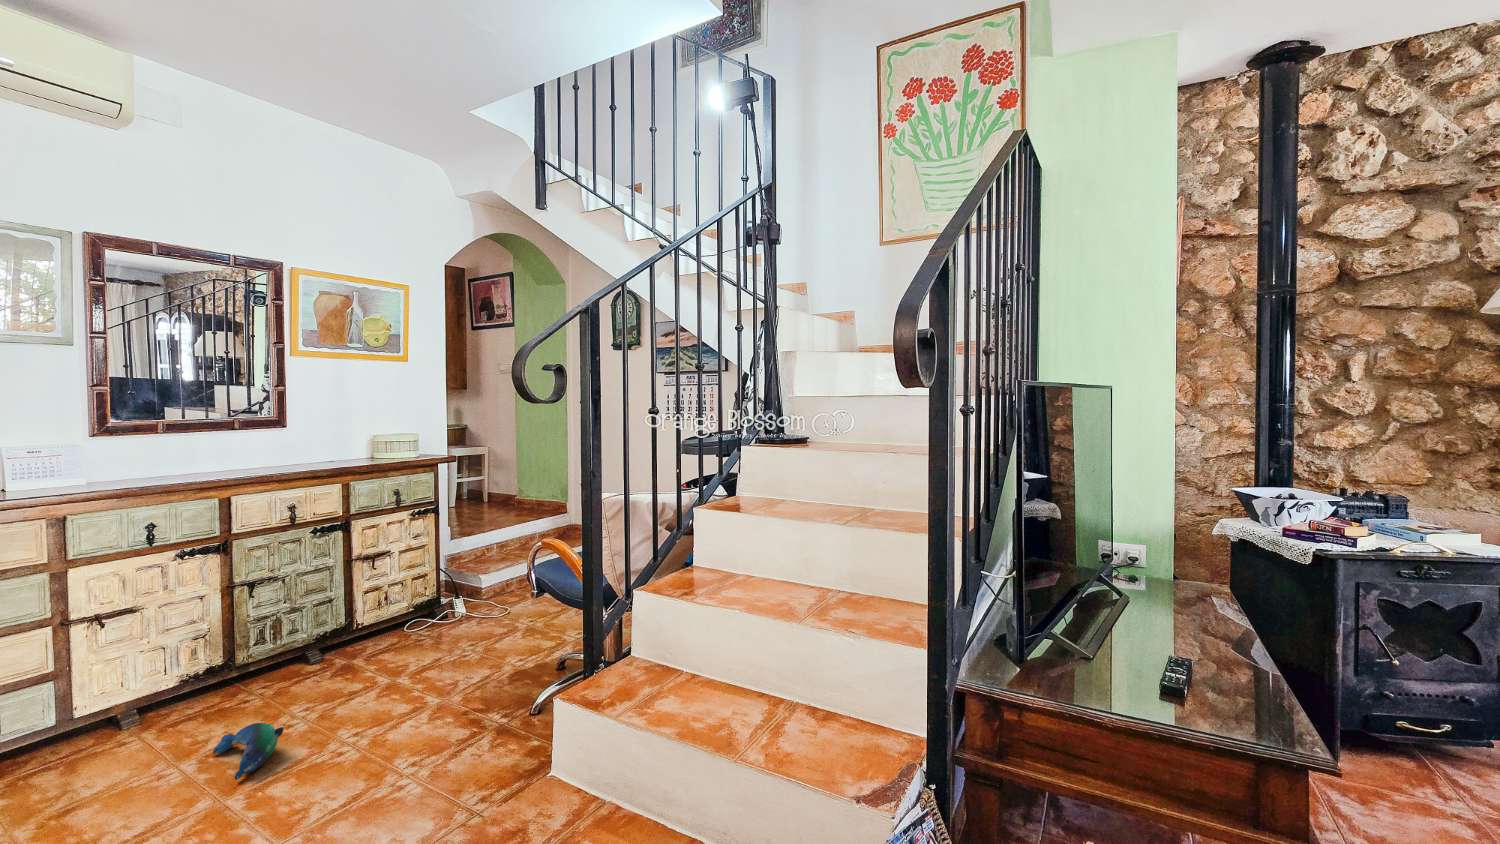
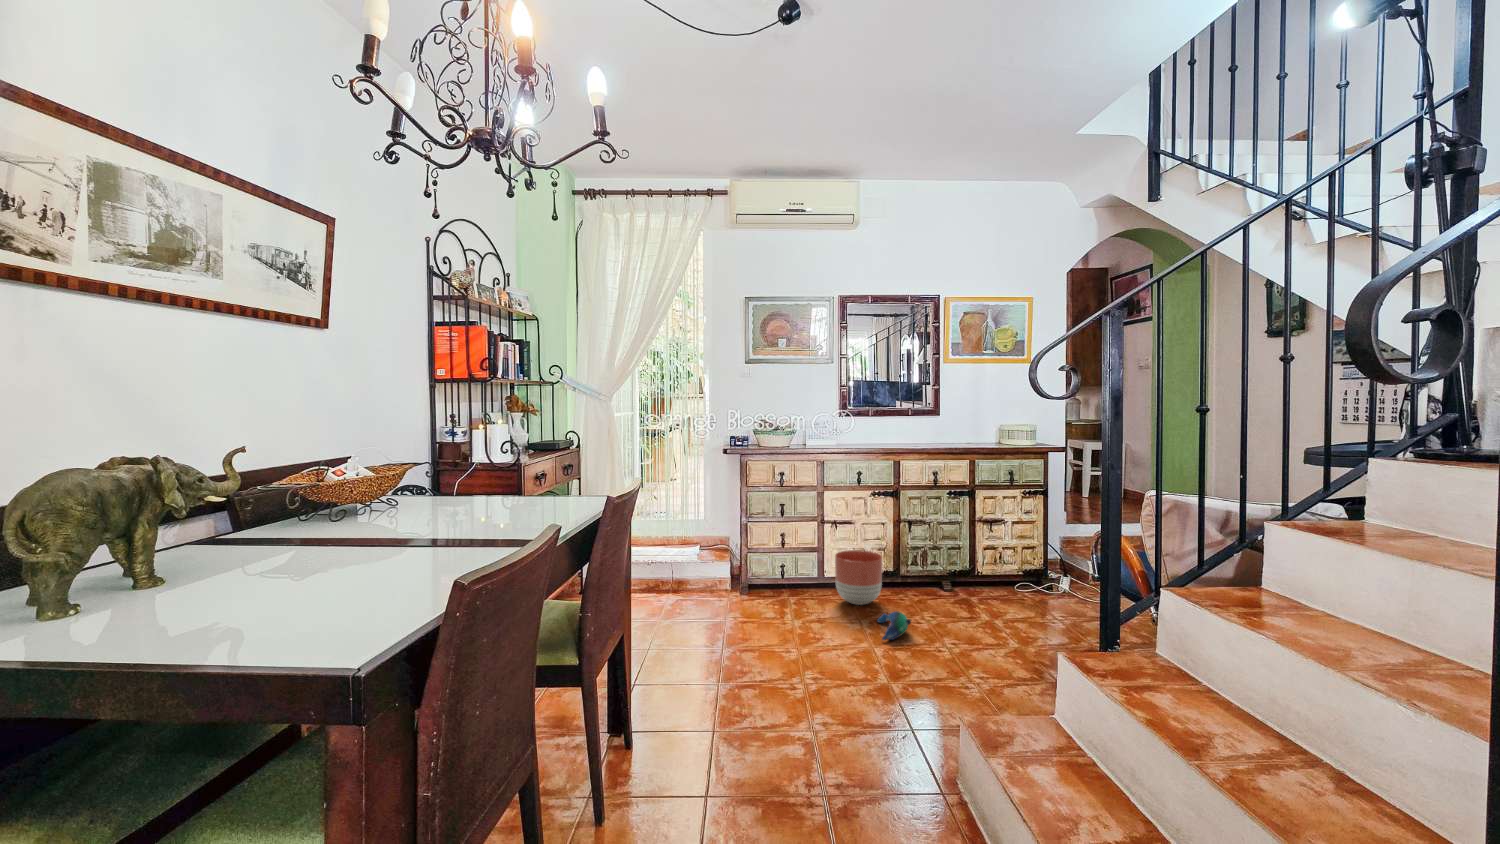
planter: none [105,645,210,743] -> present [835,550,882,605]

